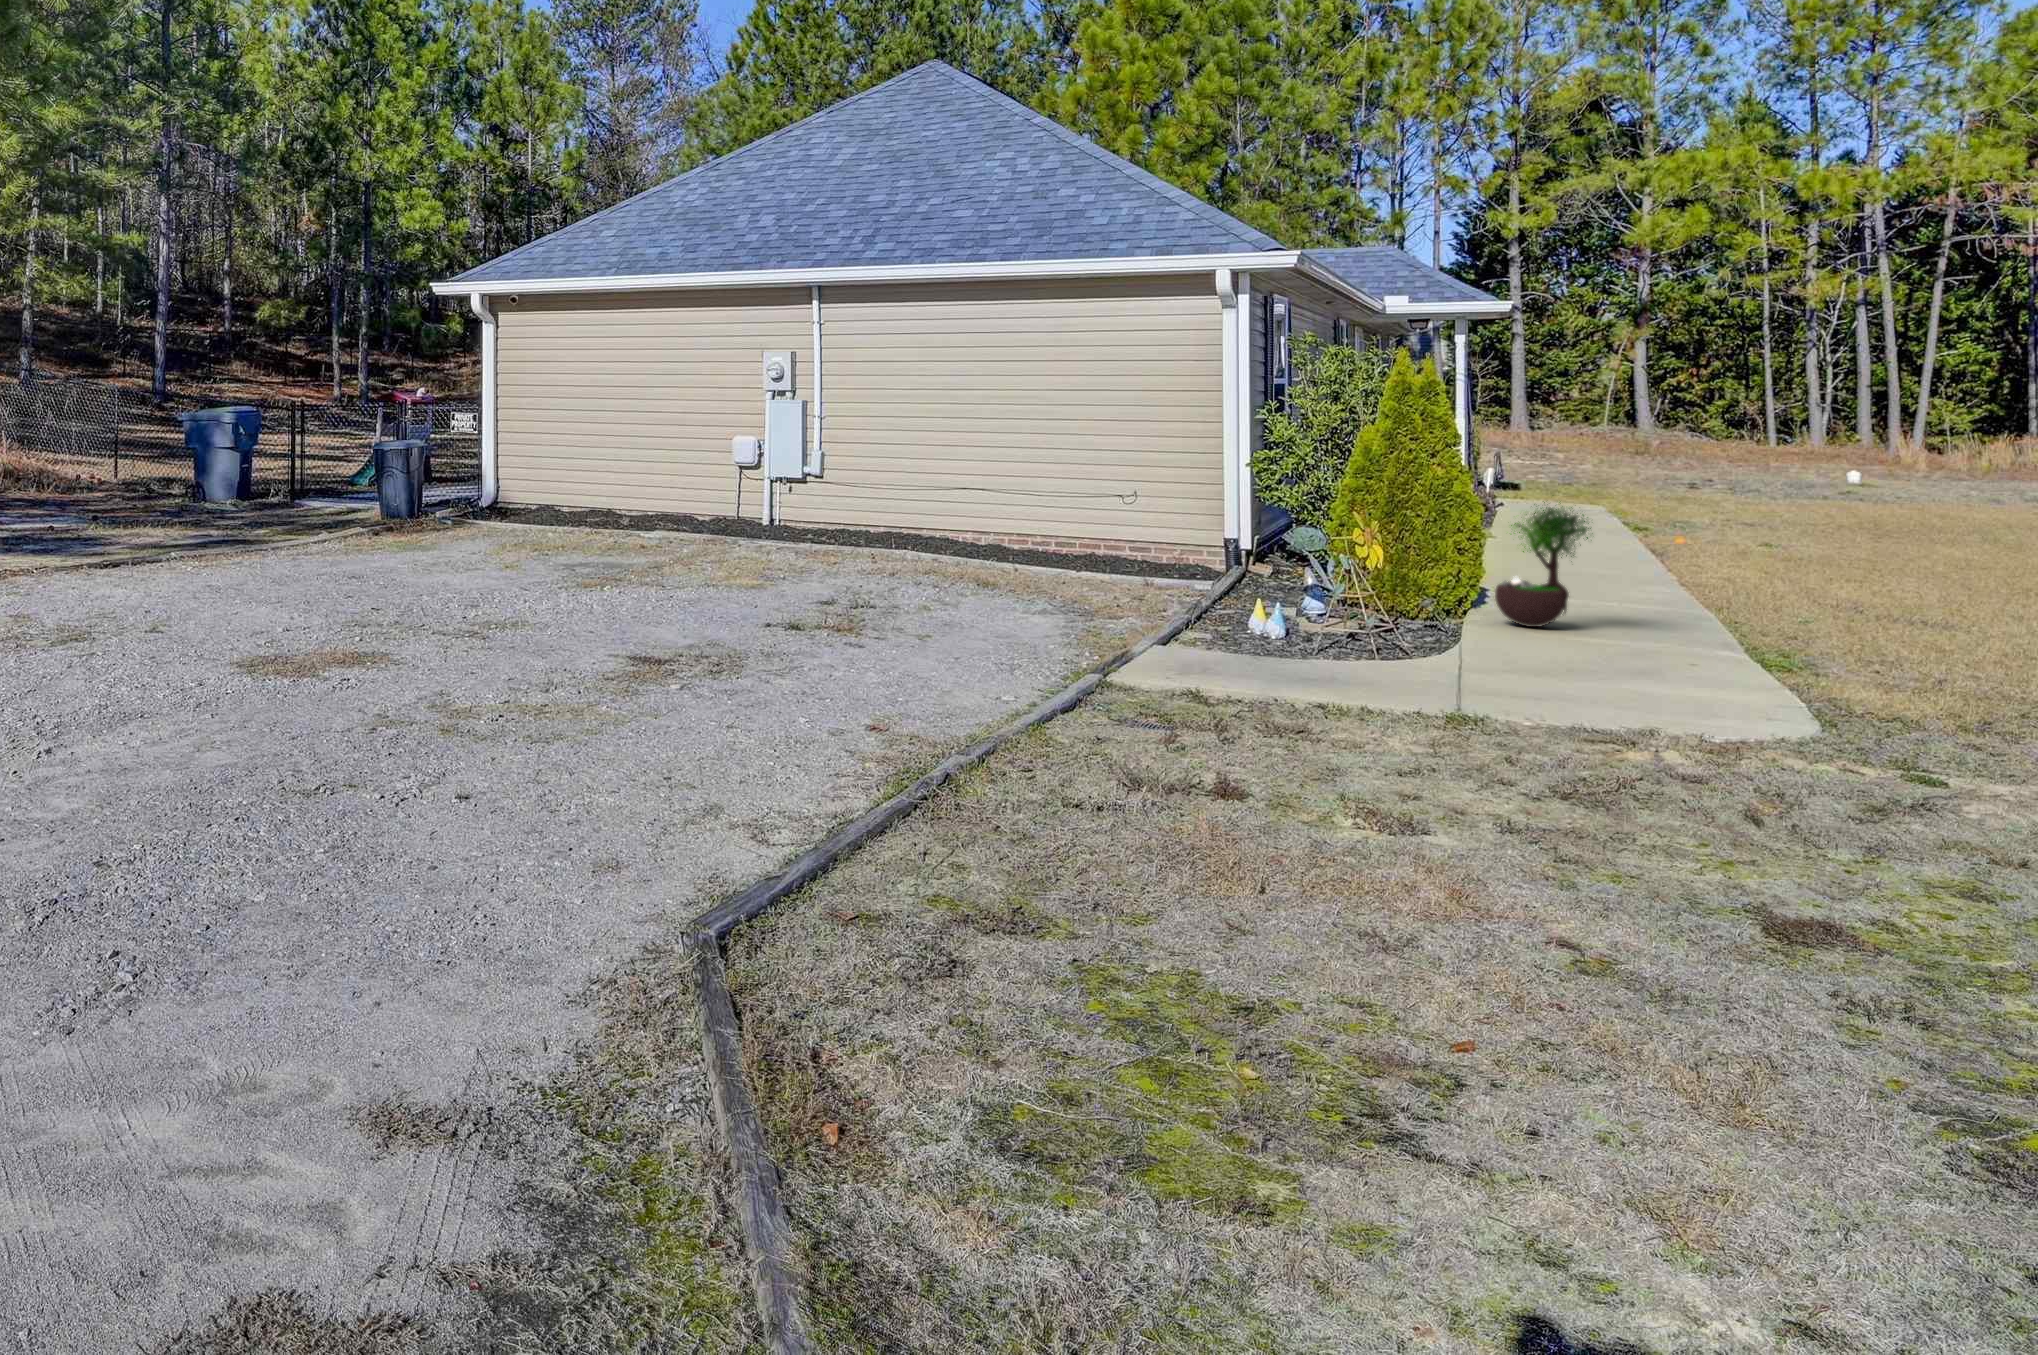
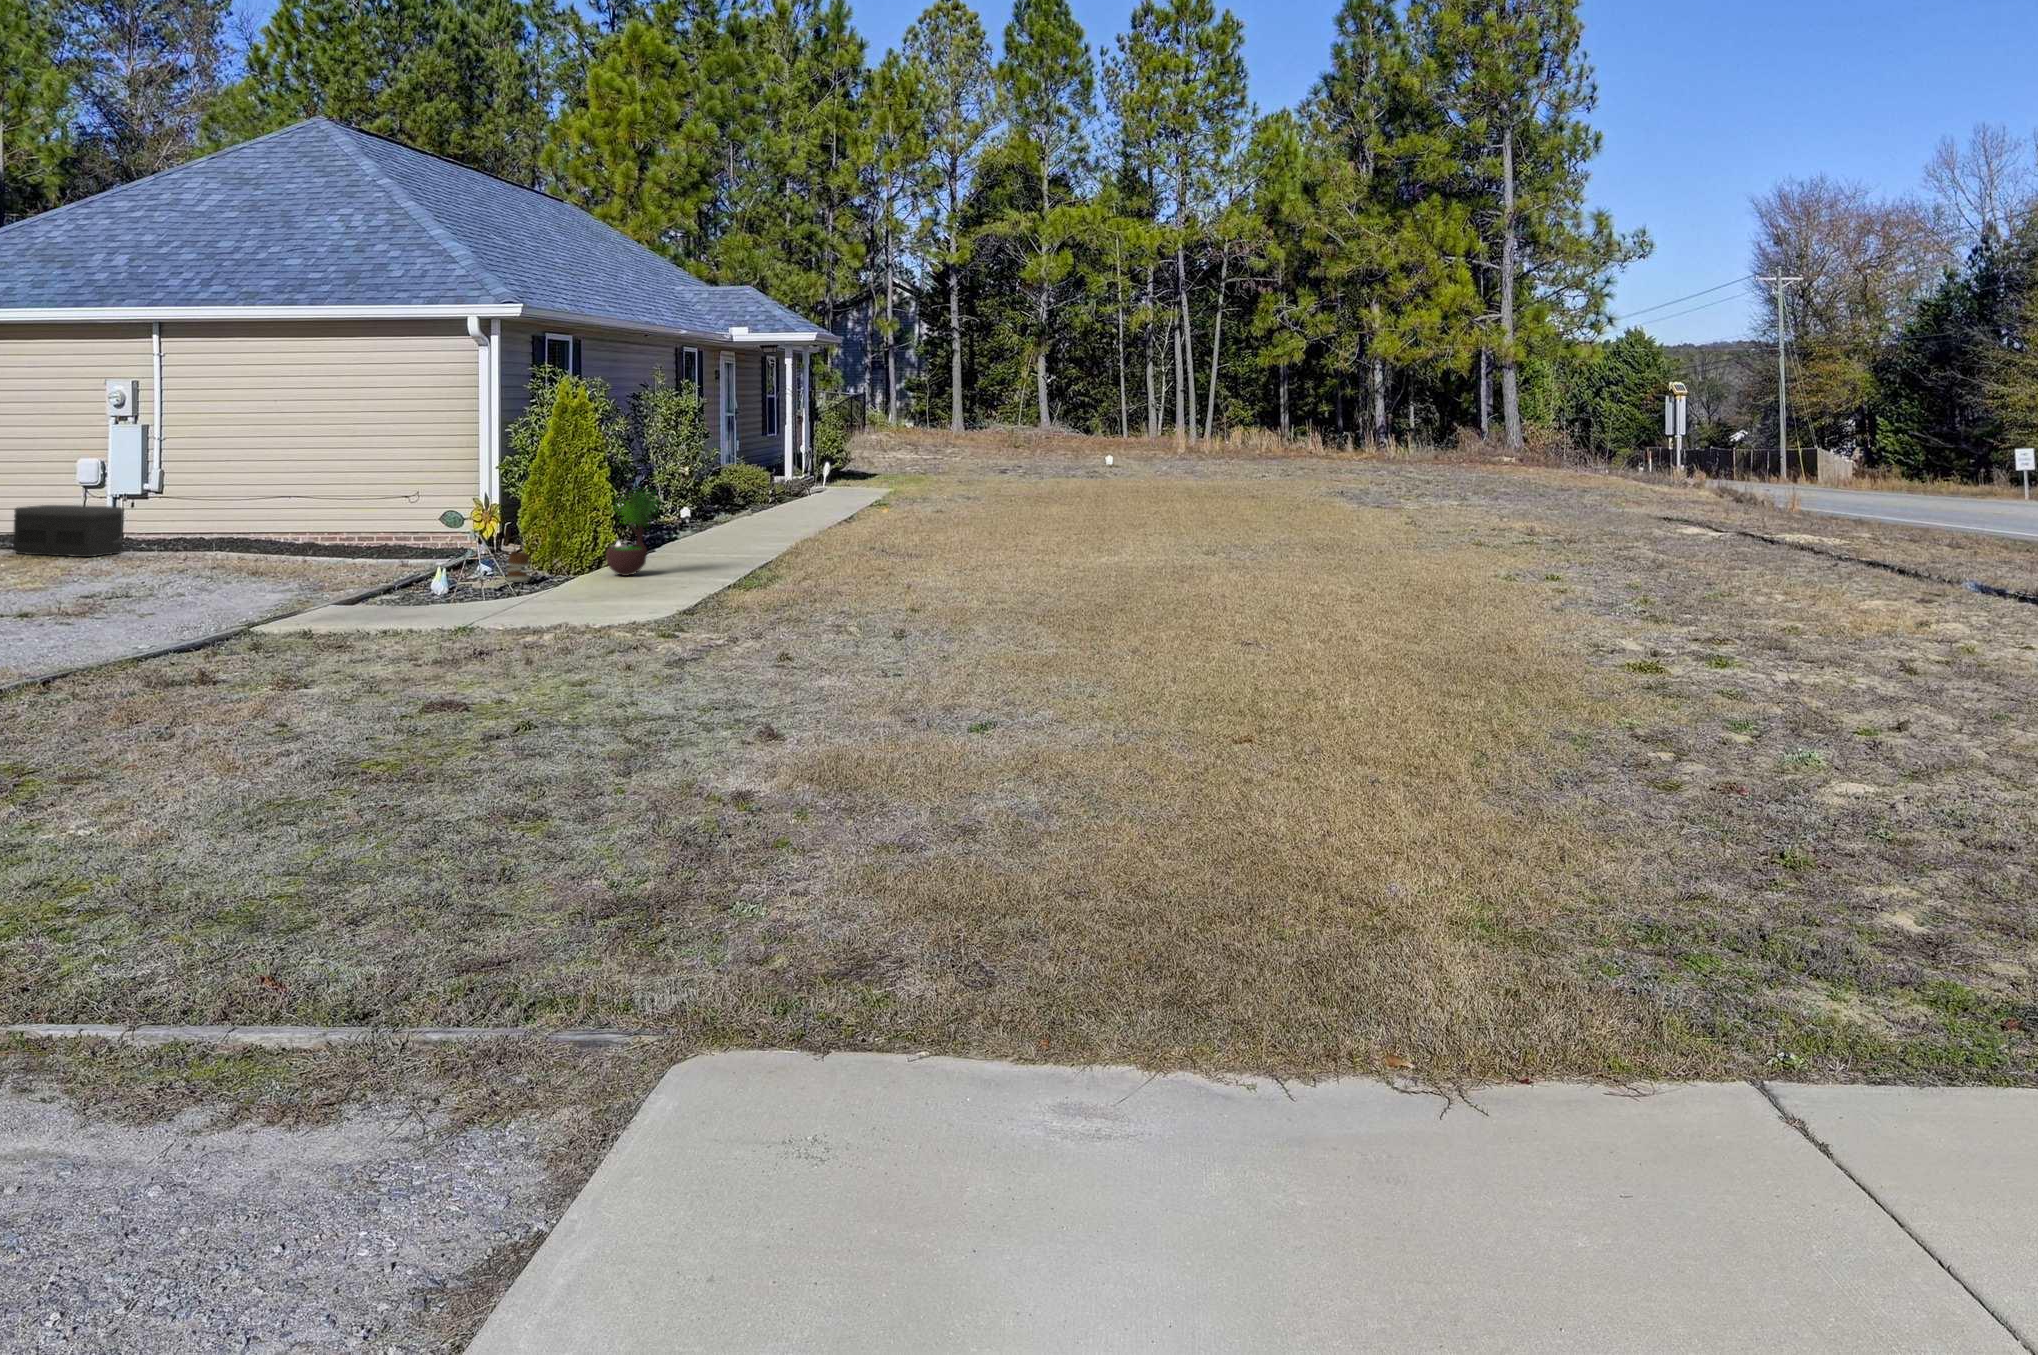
storage bench: none [670,485,782,545] -> present [13,505,124,557]
wooden bucket: none [1351,563,1389,623] -> present [506,539,530,582]

